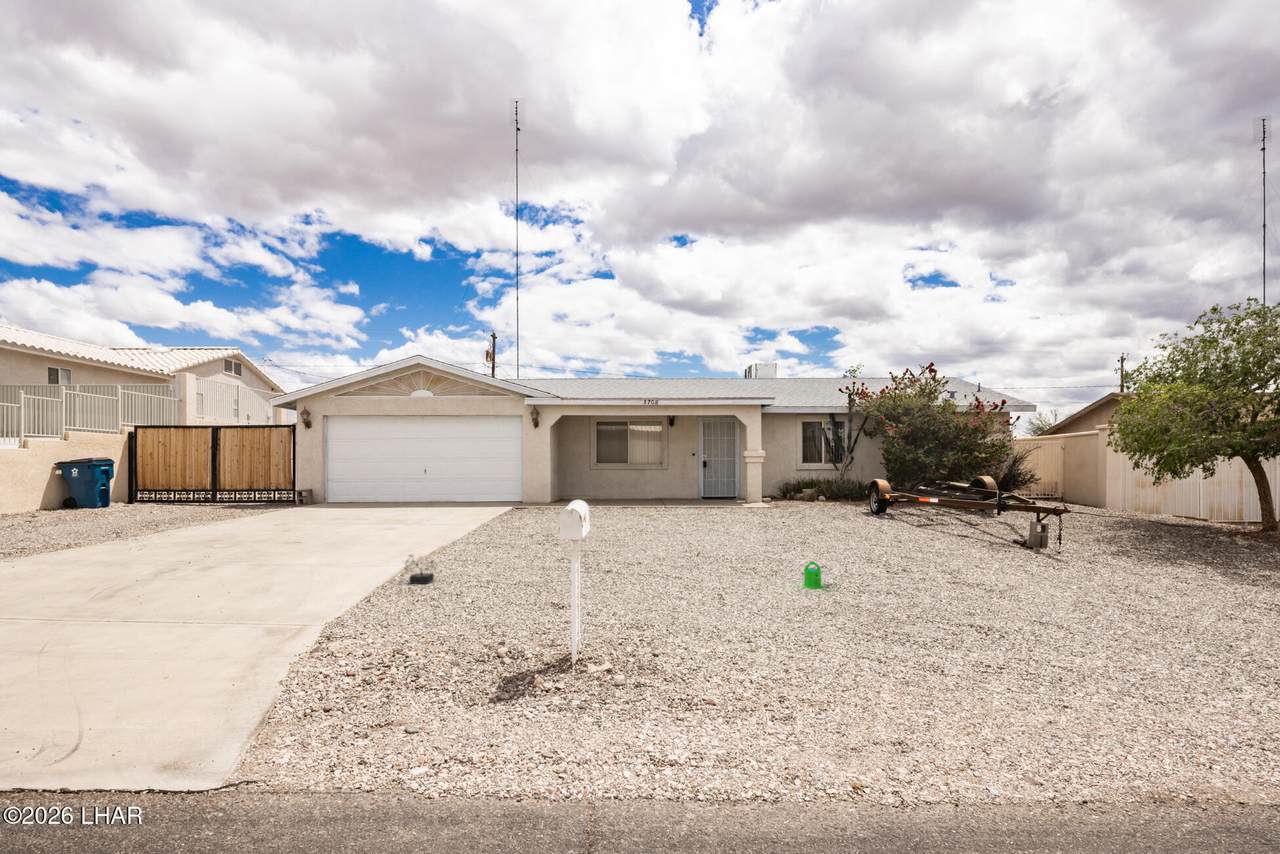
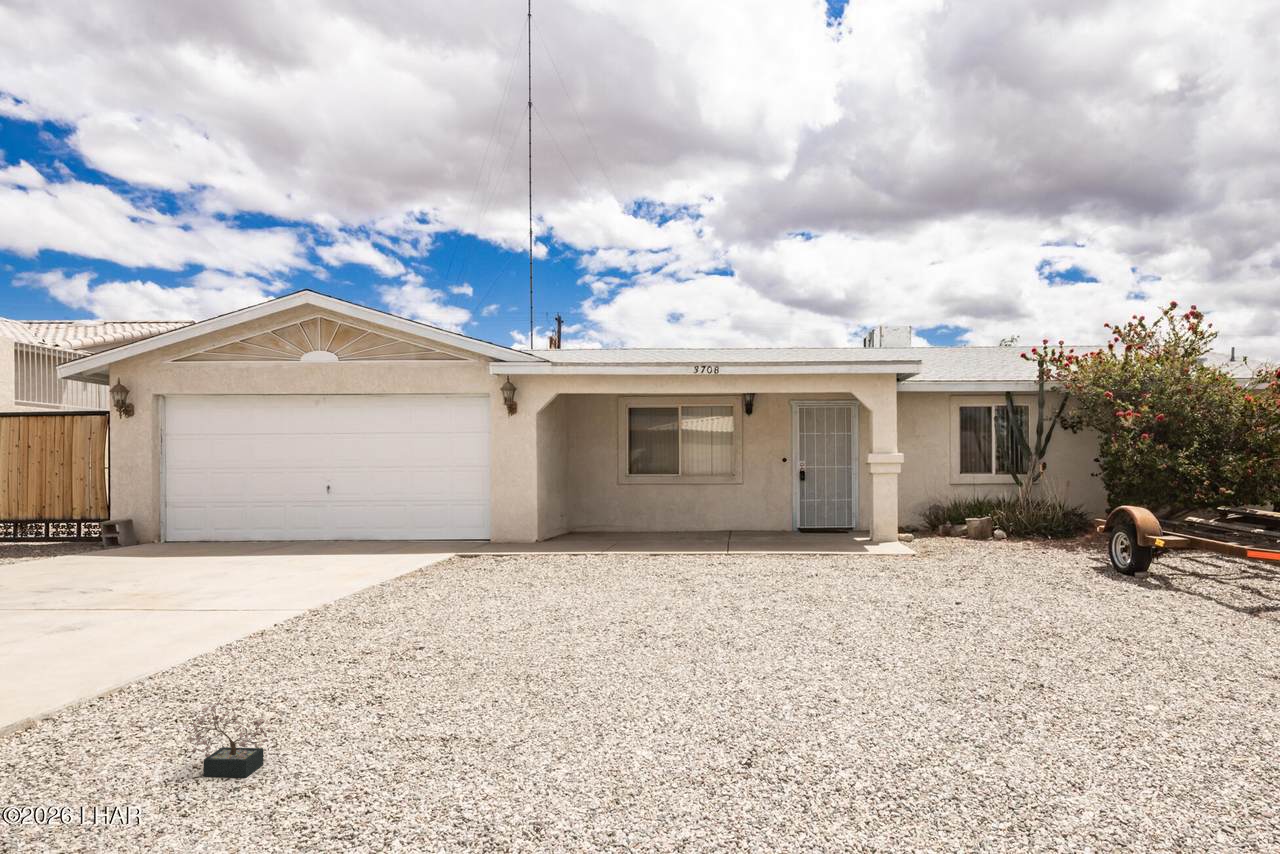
watering can: present [803,561,822,588] -> none [1149,742,1213,815]

